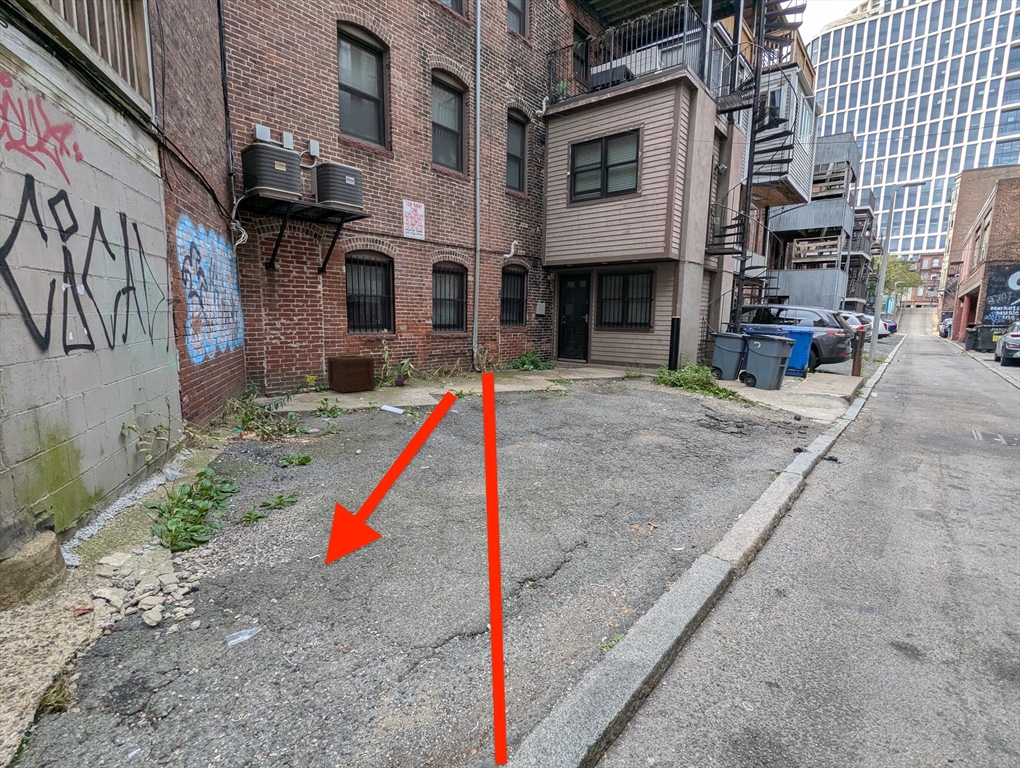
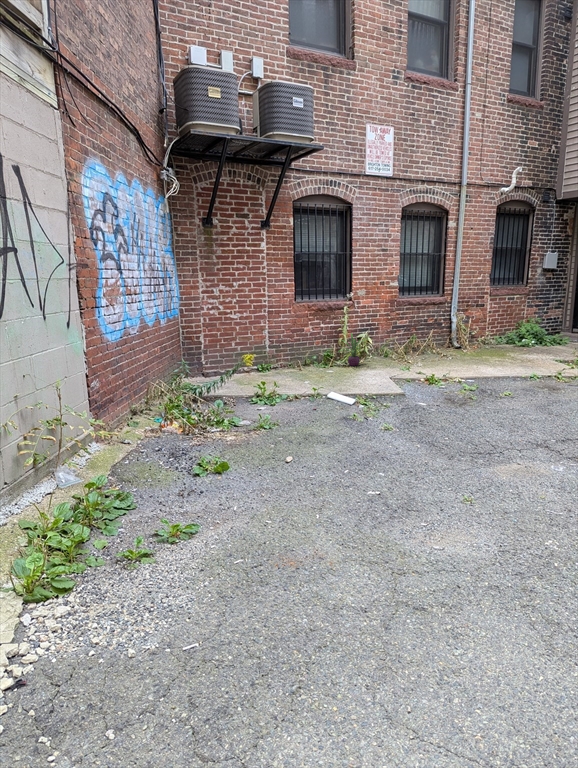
wooden crate: present [327,355,375,392] -> none [270,328,323,374]

